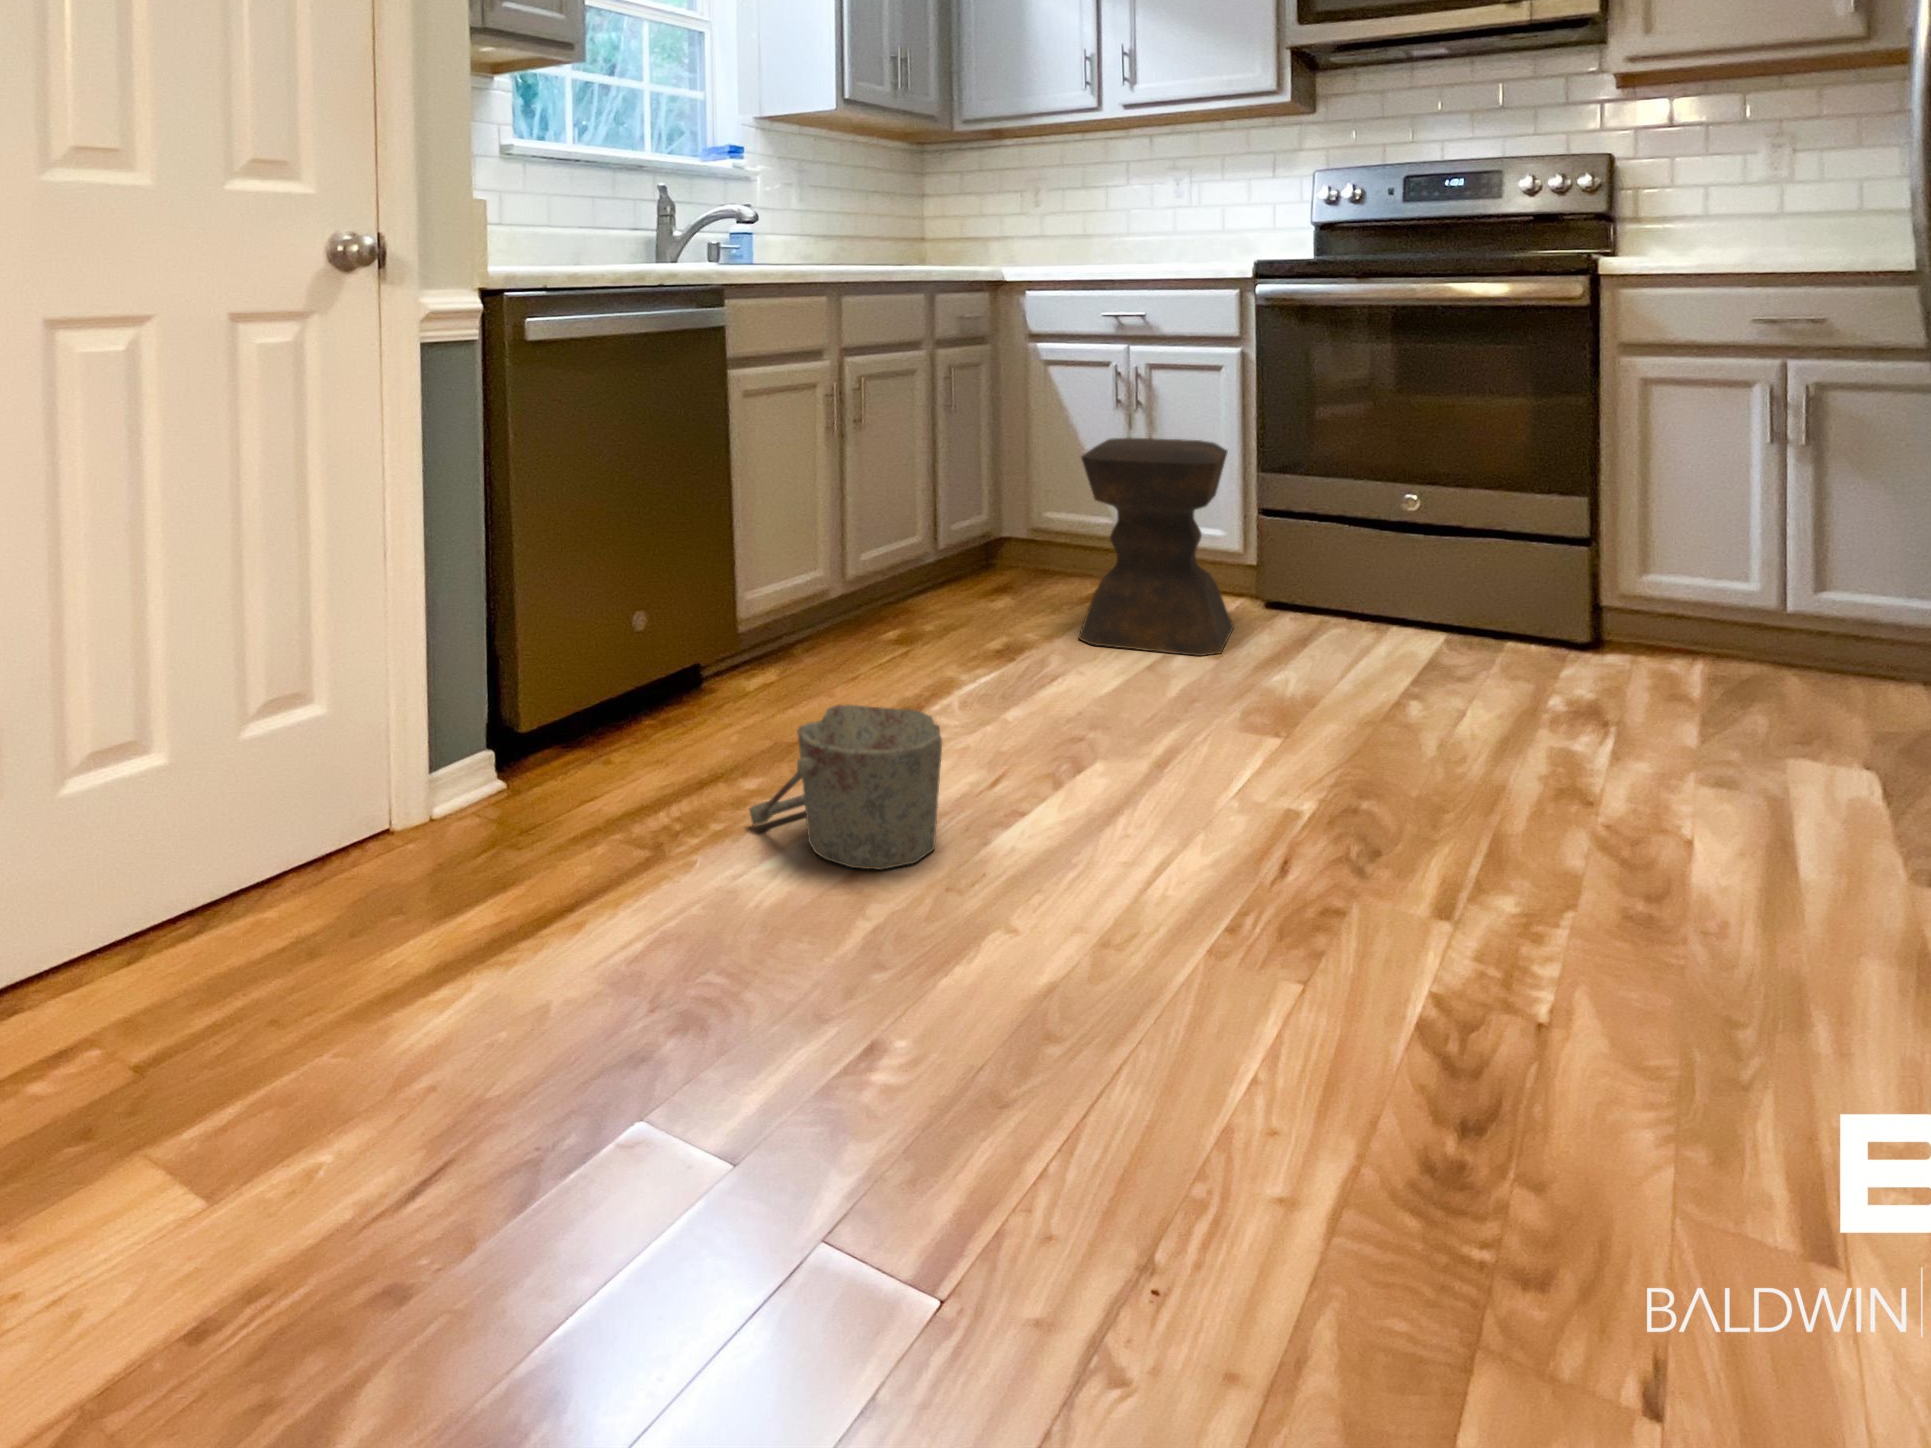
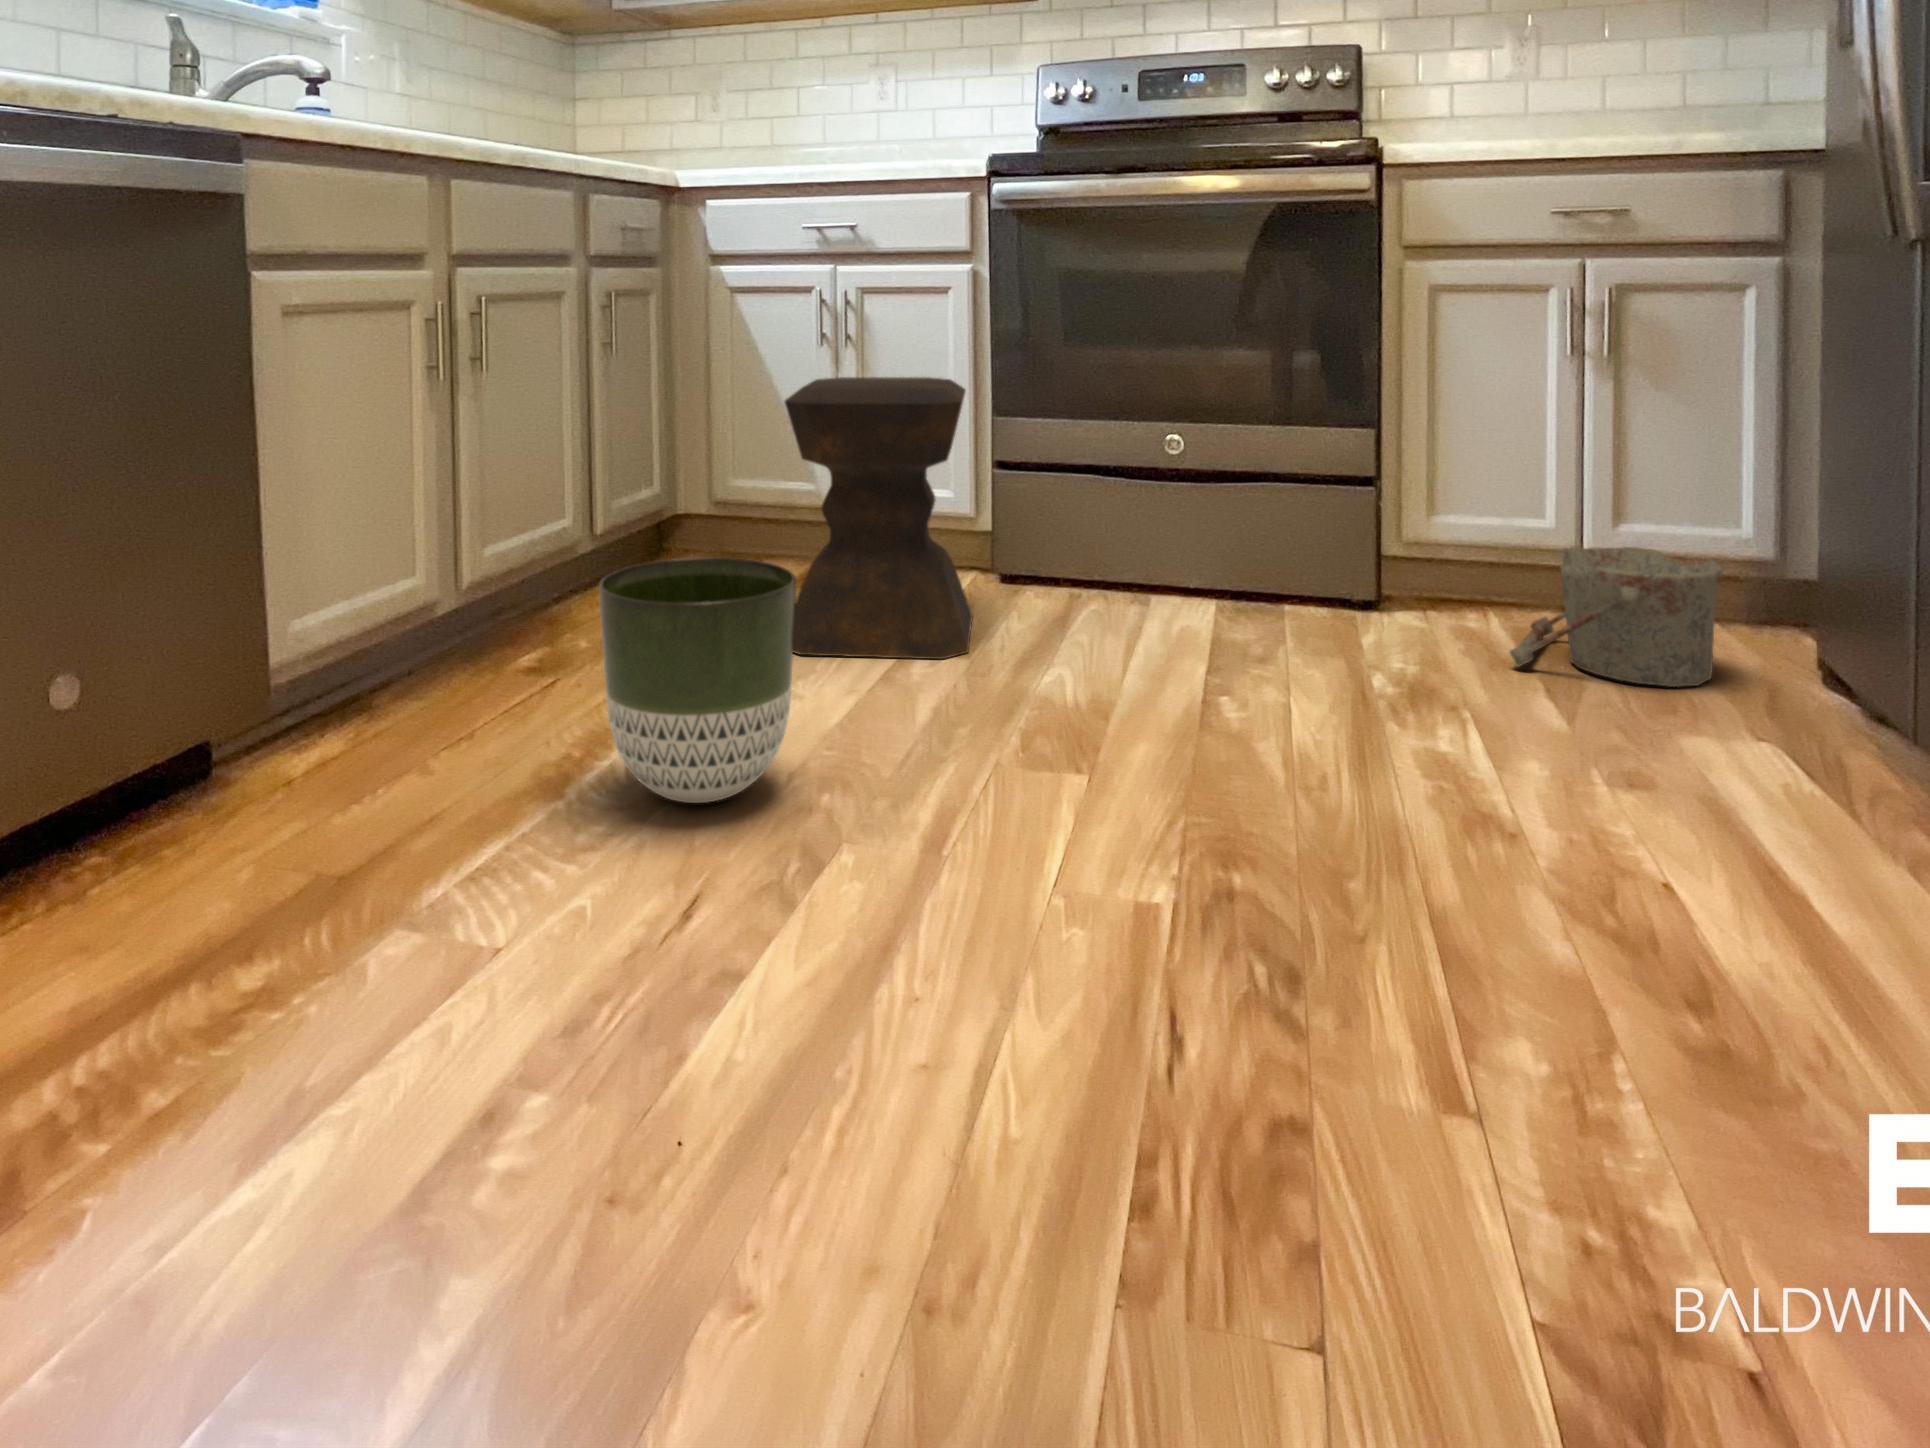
planter: none [944,568,1074,728] -> present [599,558,796,803]
bucket: present [749,705,942,870] -> present [1510,547,1724,687]

